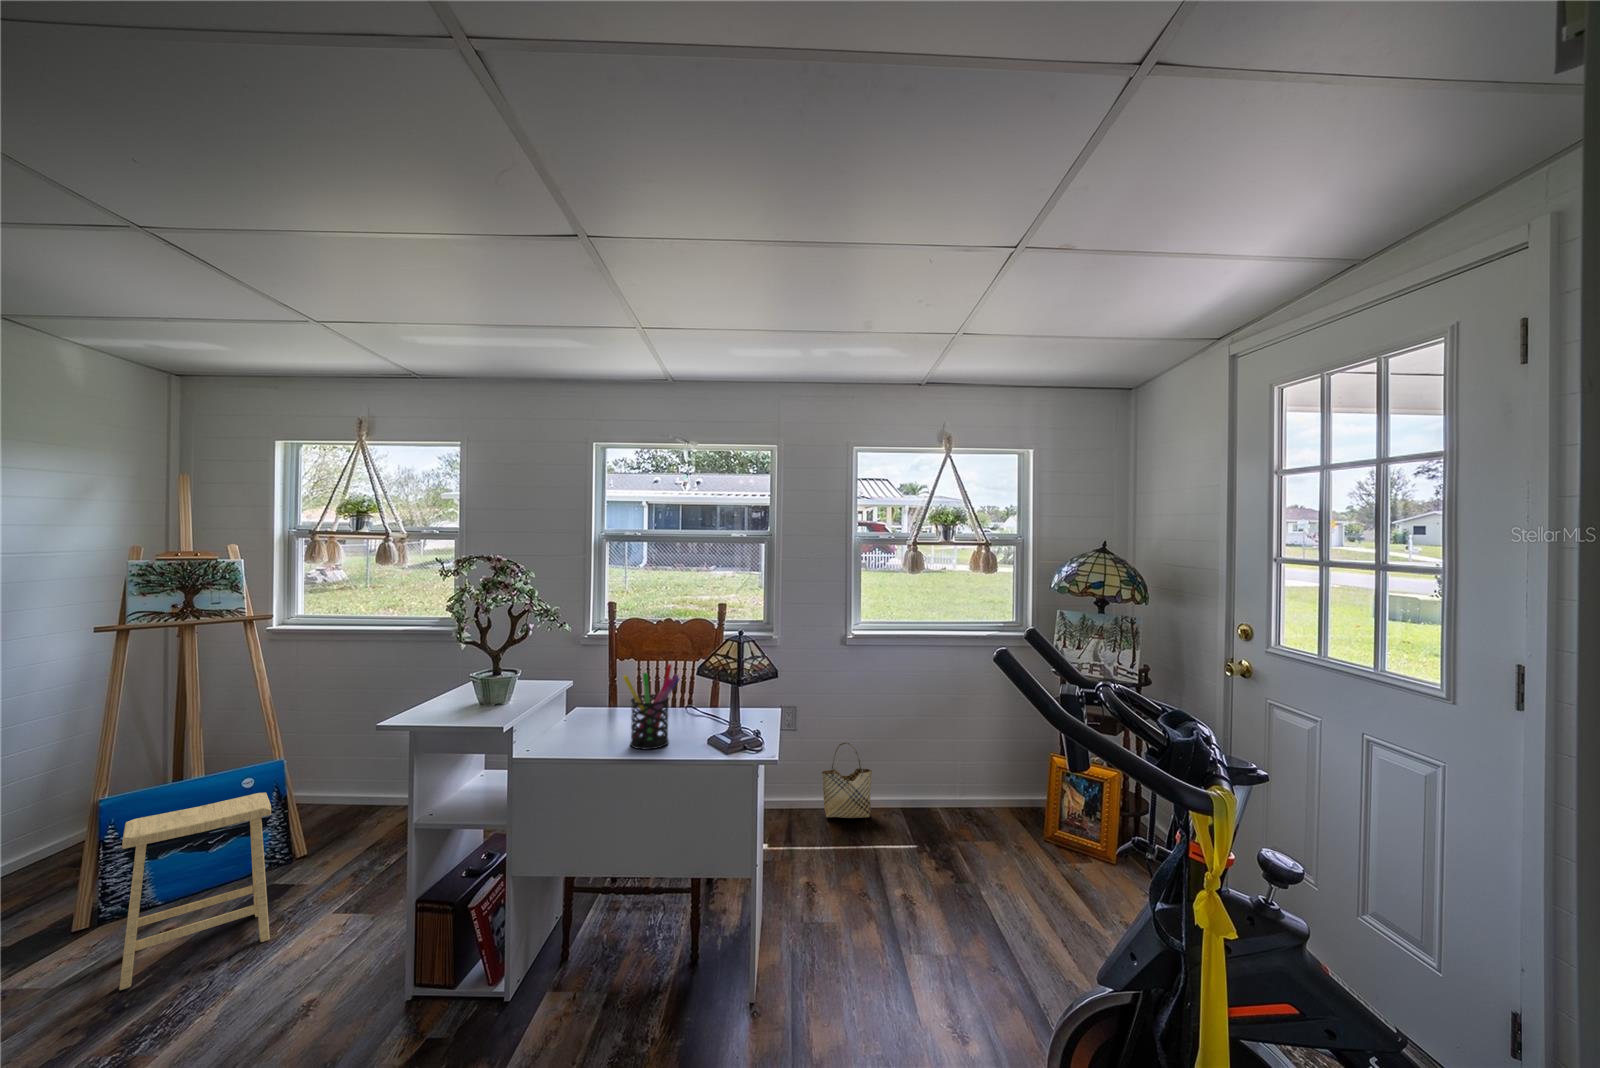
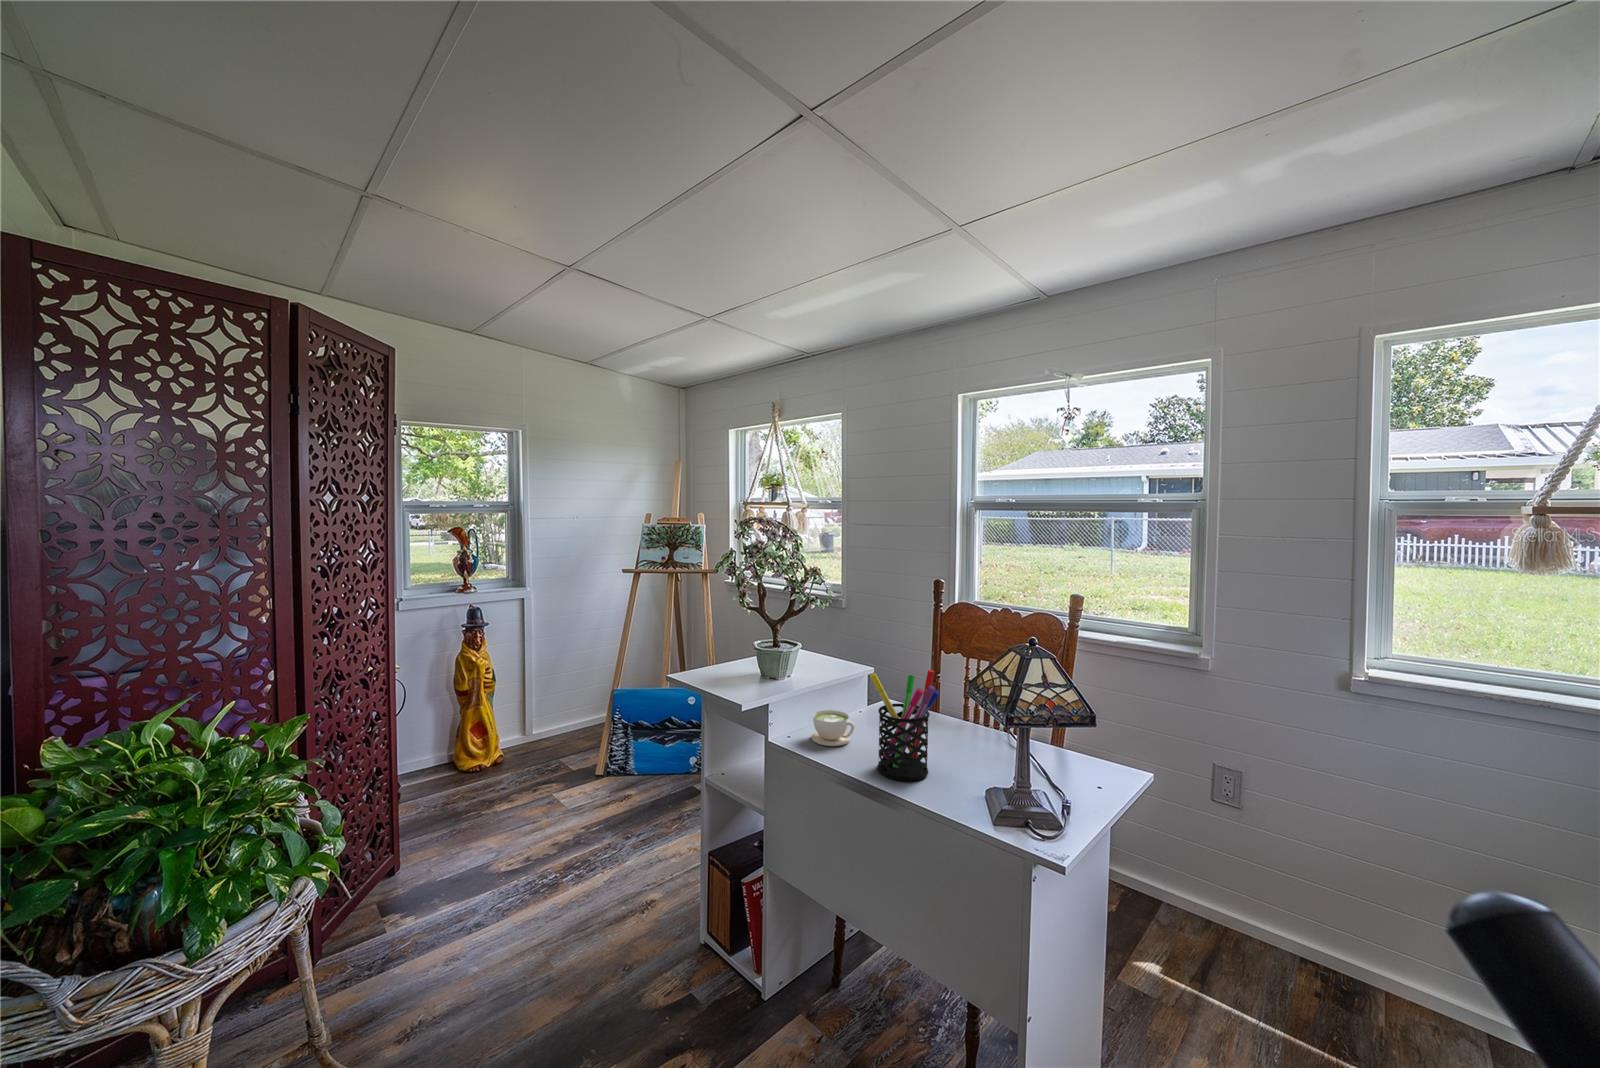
coffee cup: none [556,717,596,746] -> present [811,710,855,746]
woven basket: present [822,743,872,818] -> none [1285,858,1406,1014]
footstool: present [119,793,271,990] -> none [585,708,678,830]

